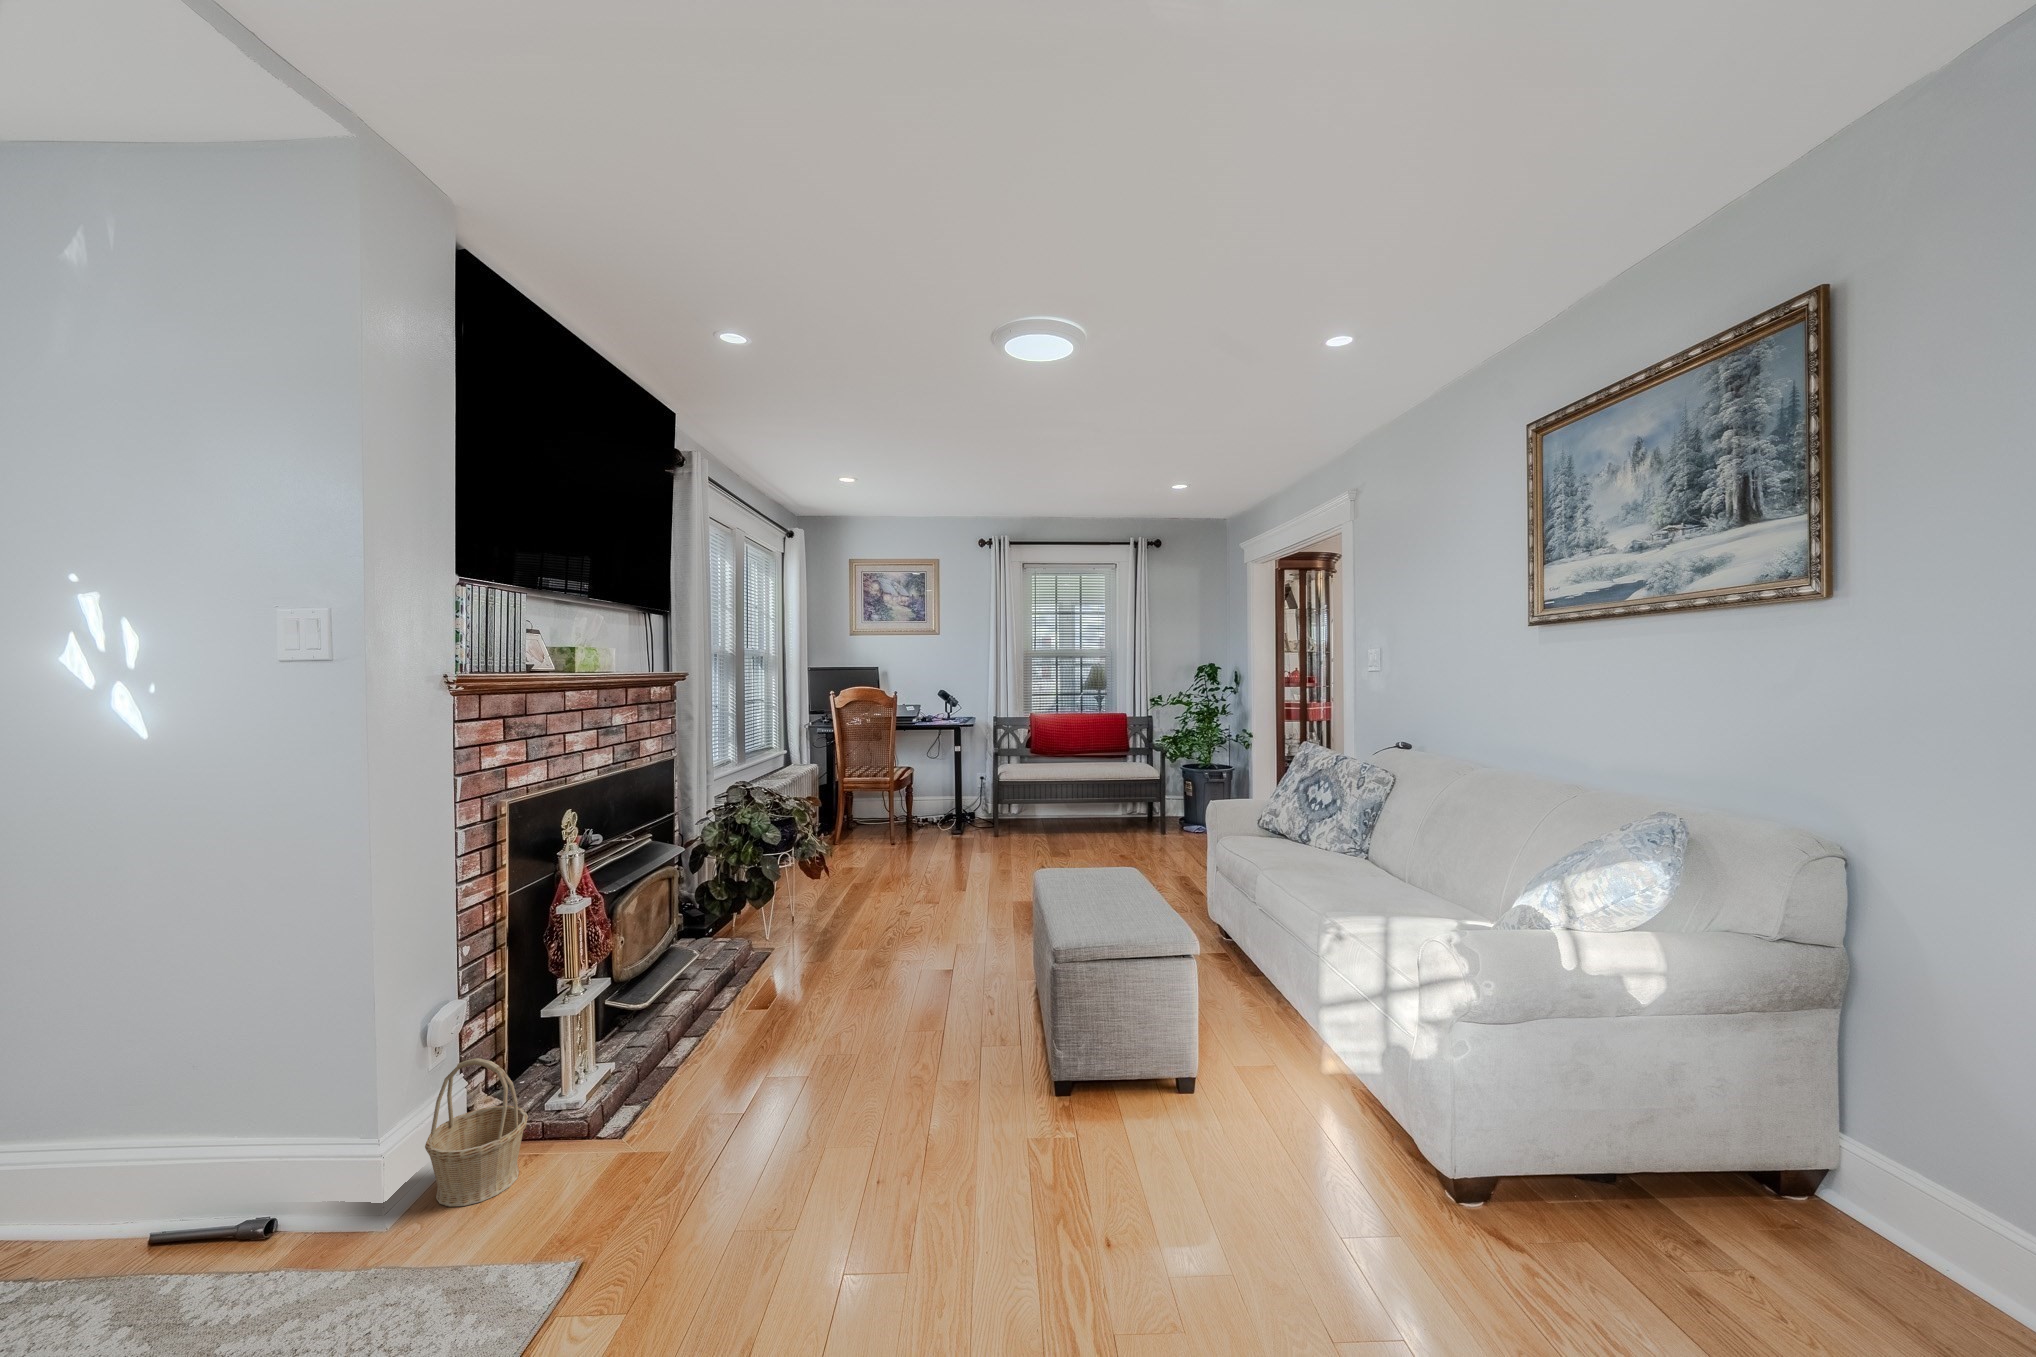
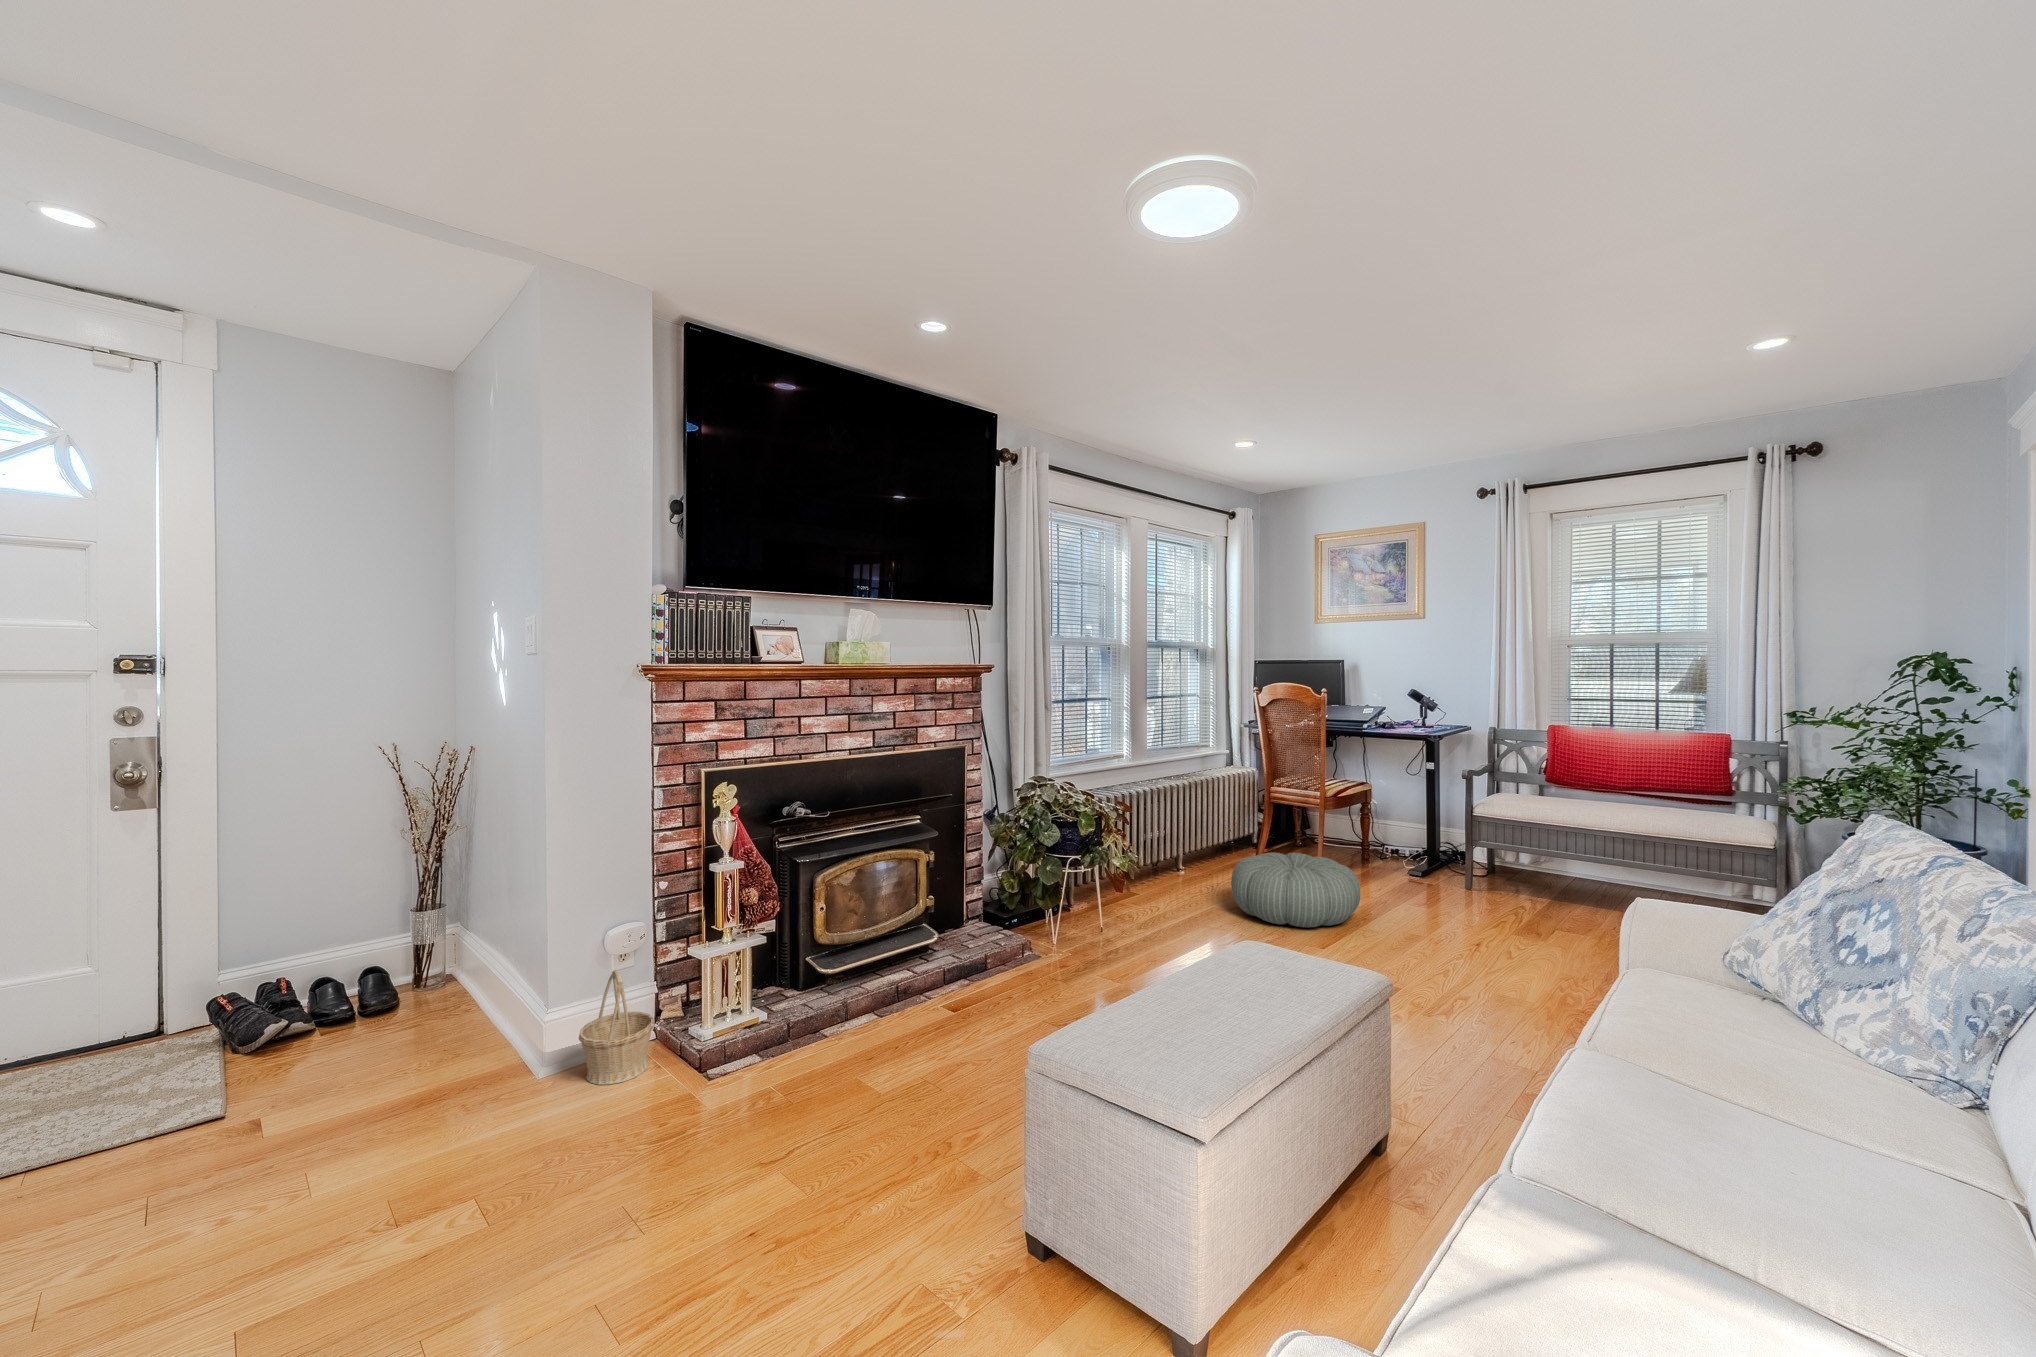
pouf: none [865,827,967,885] -> present [1231,852,1361,927]

